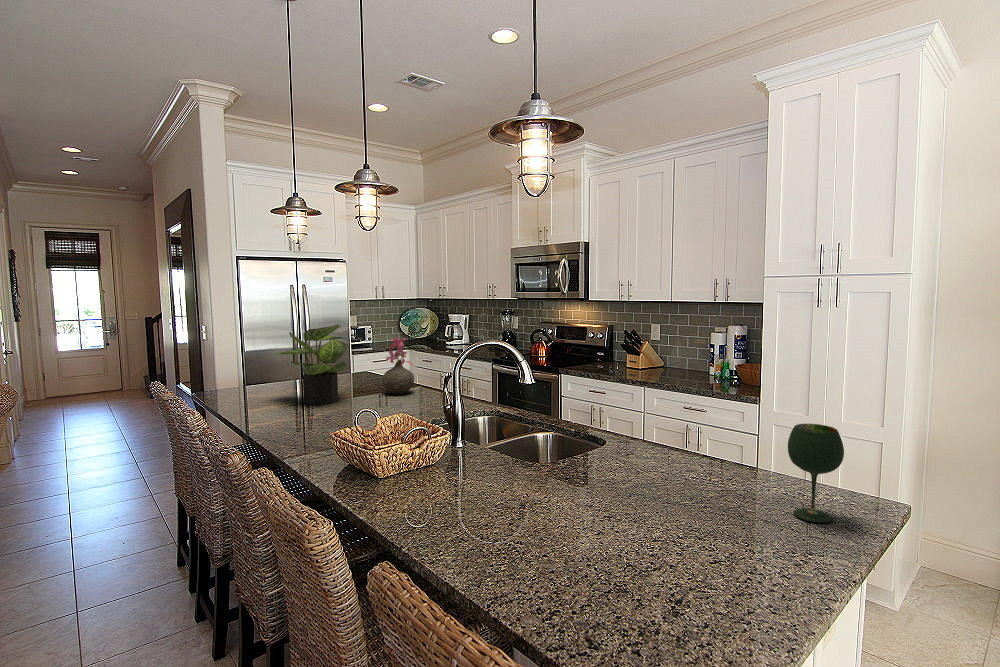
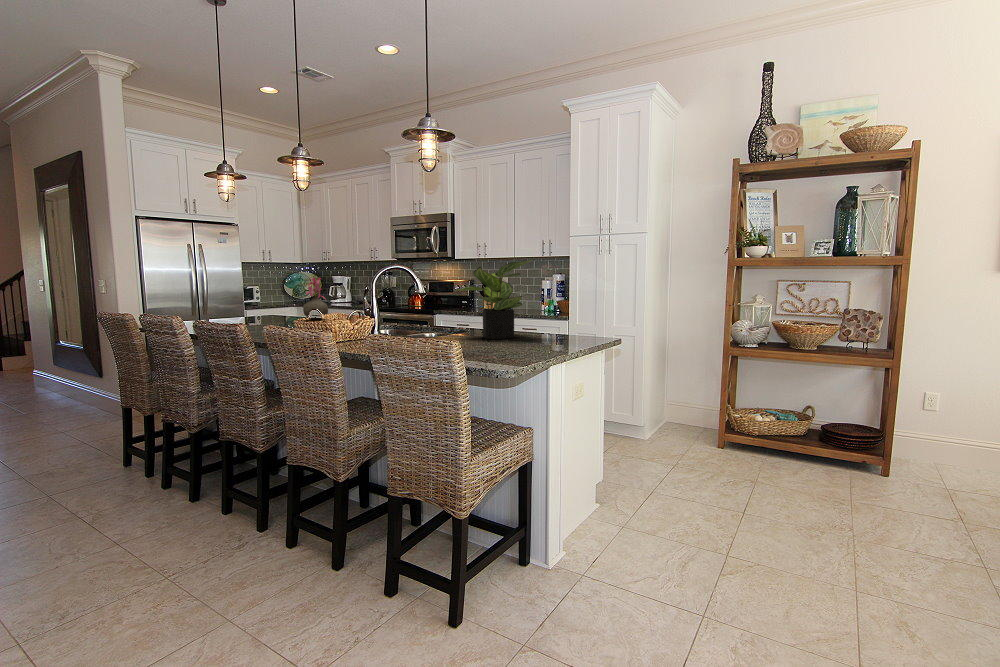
potted plant: present [278,325,347,405] -> present [458,259,534,339]
wine glass: present [788,424,844,523] -> none [562,295,585,340]

